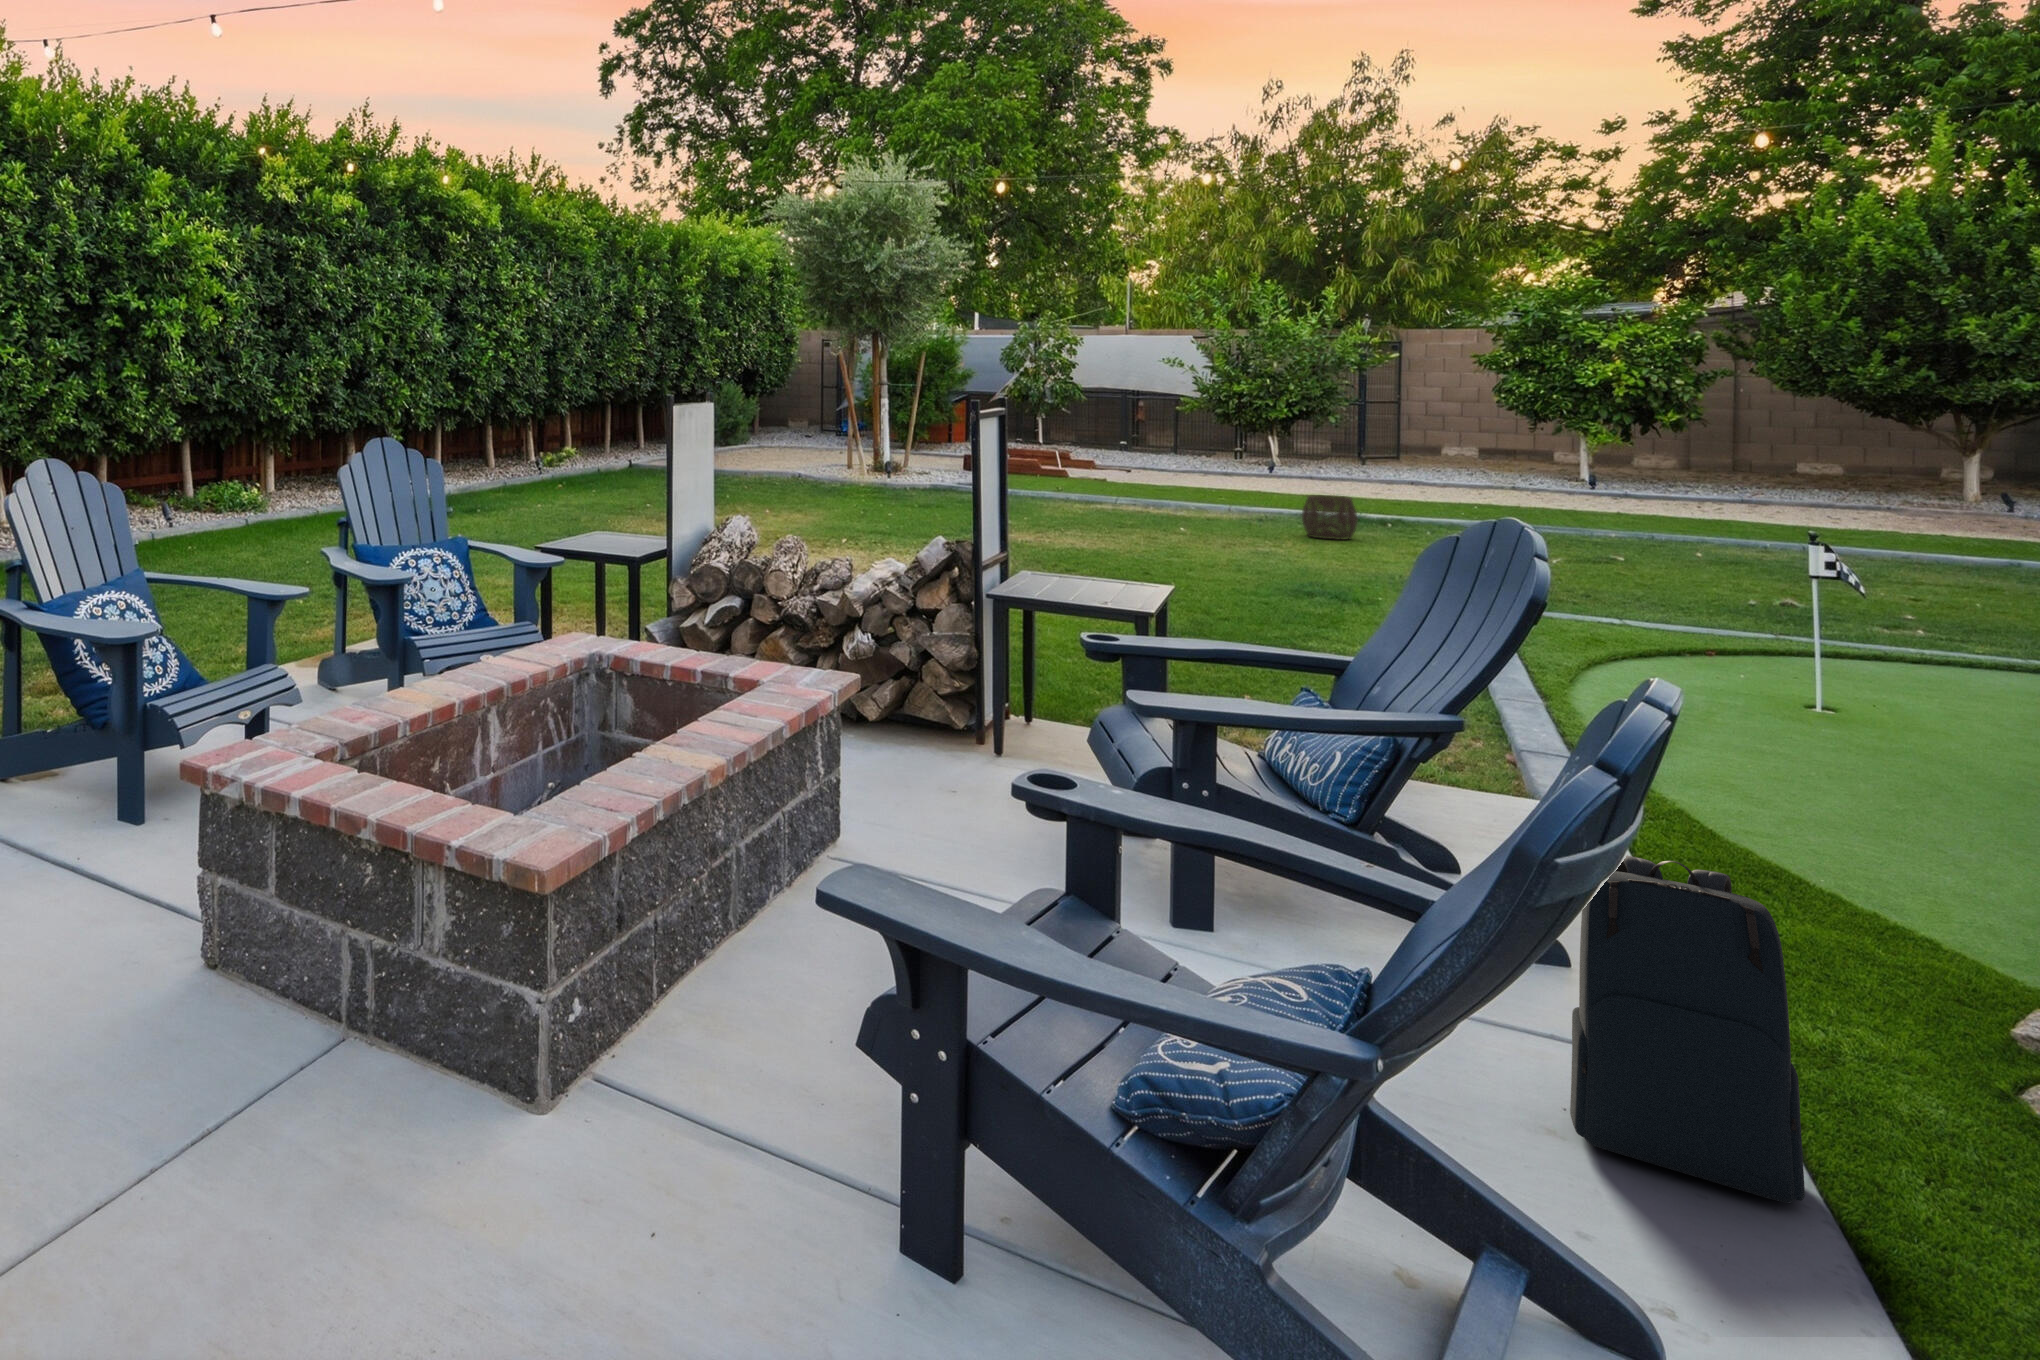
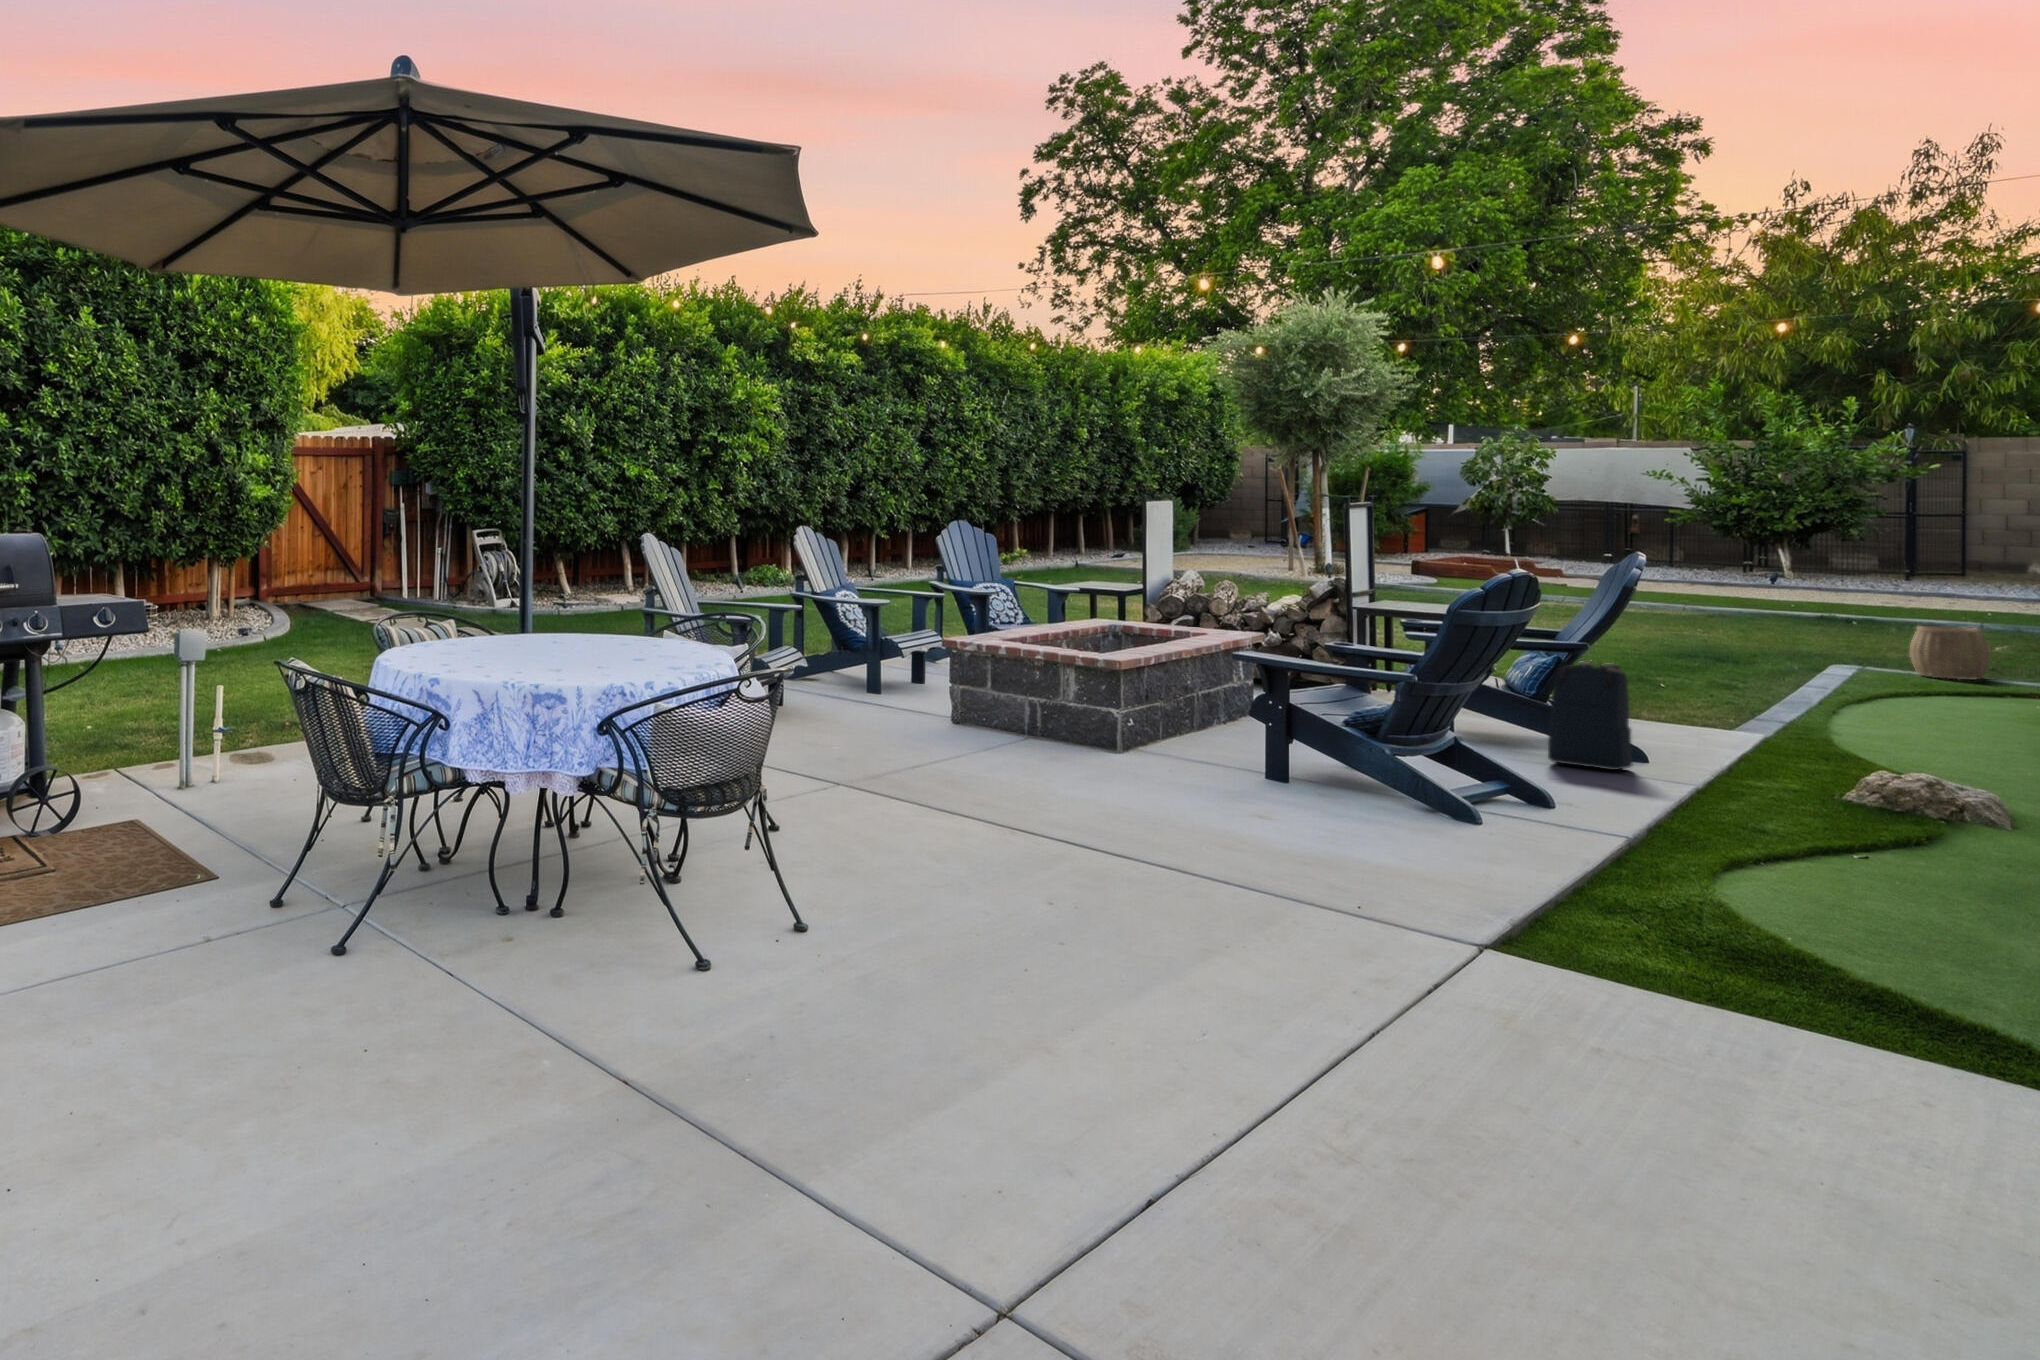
woven basket: present [1302,495,1358,540] -> present [1910,626,1990,680]

